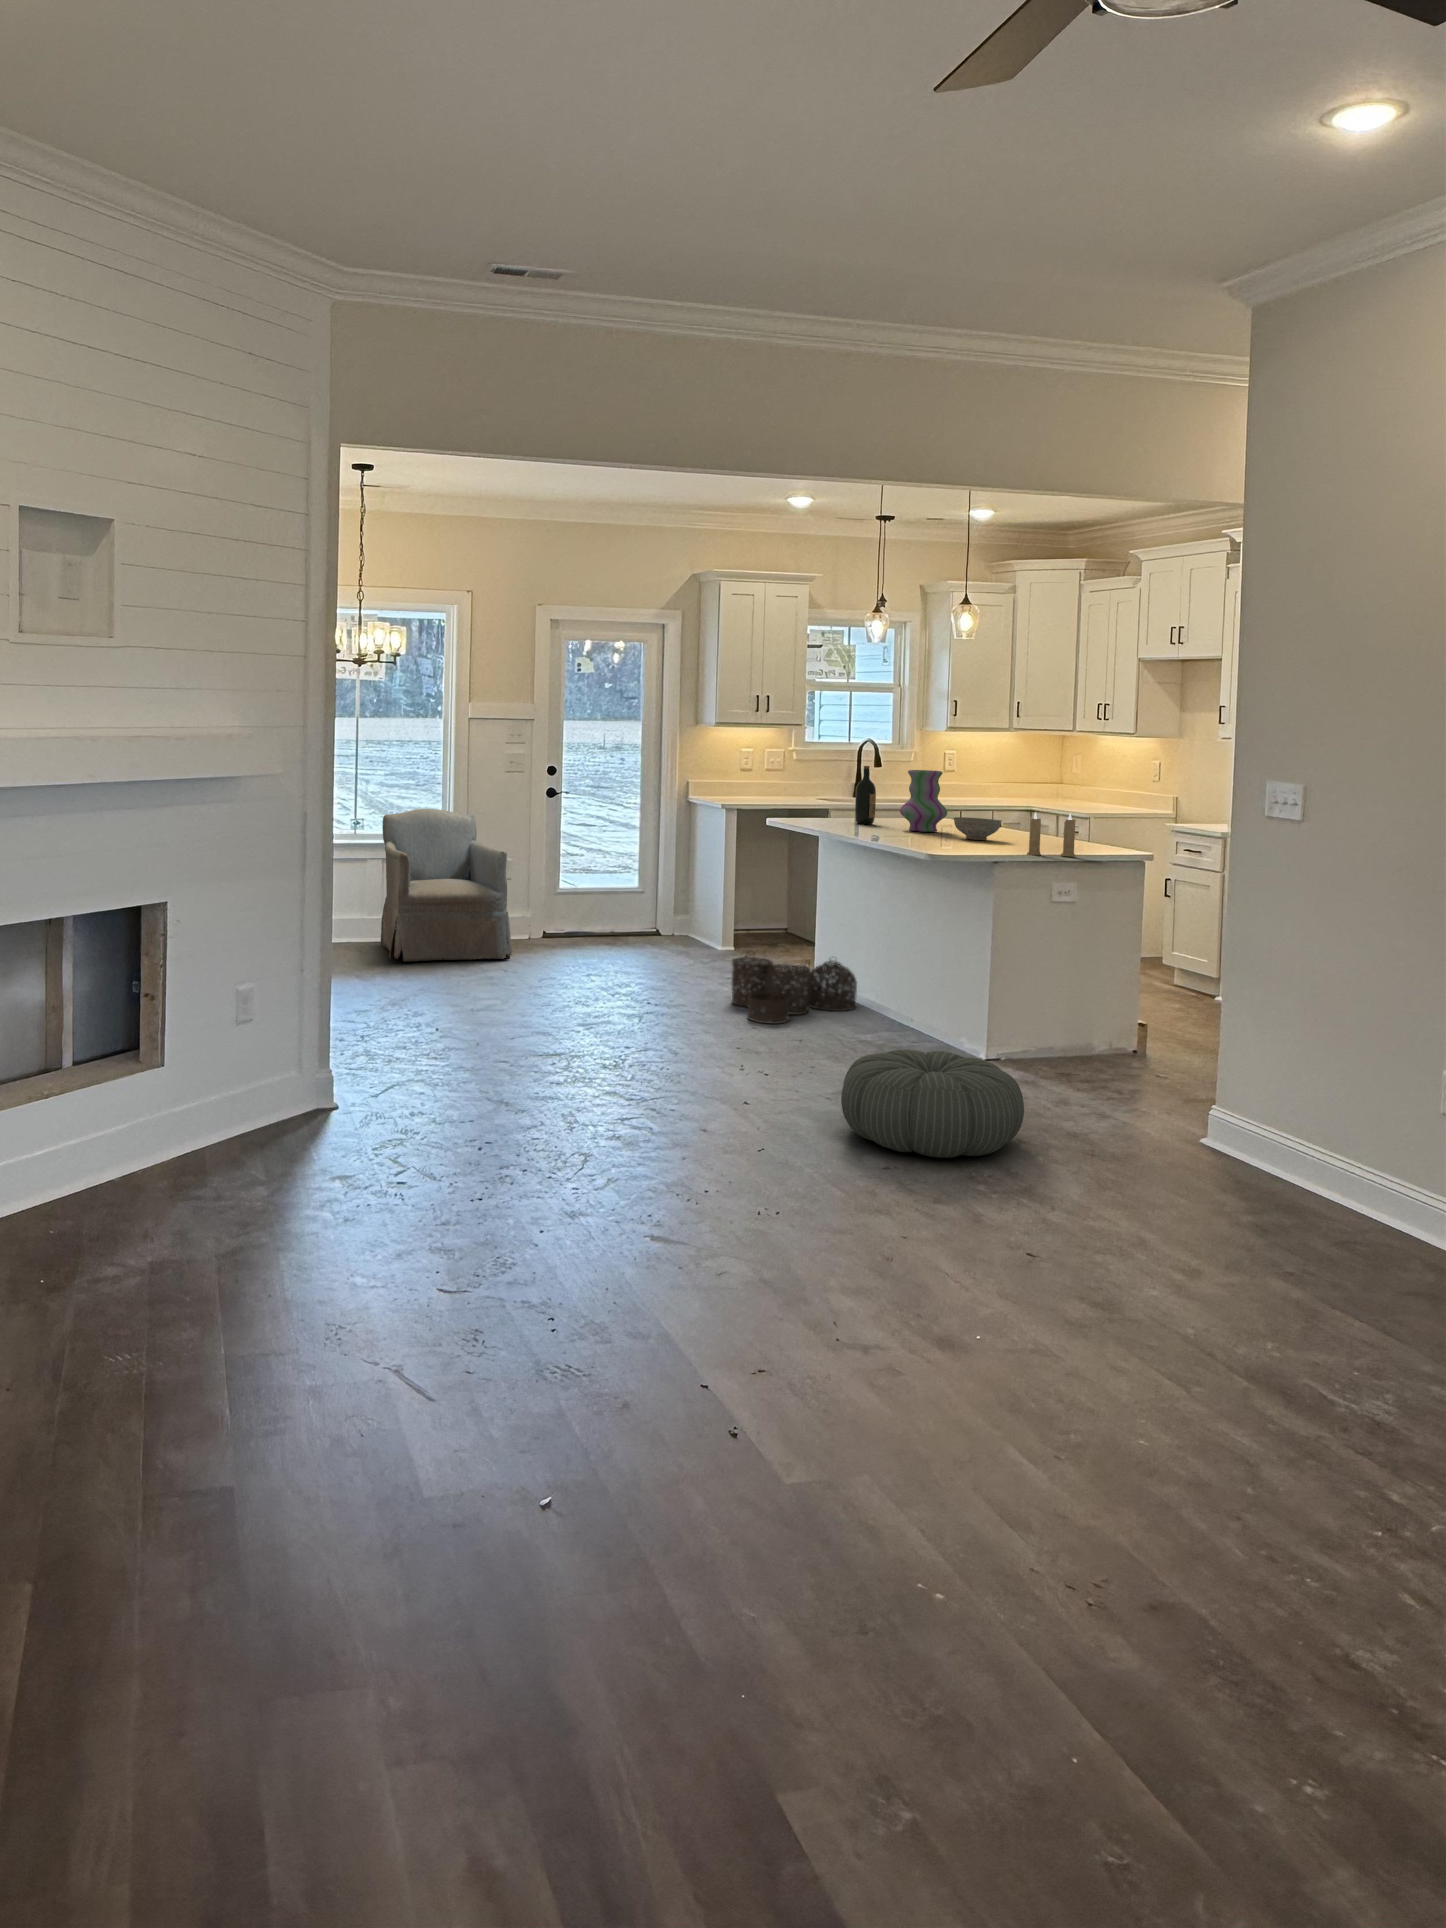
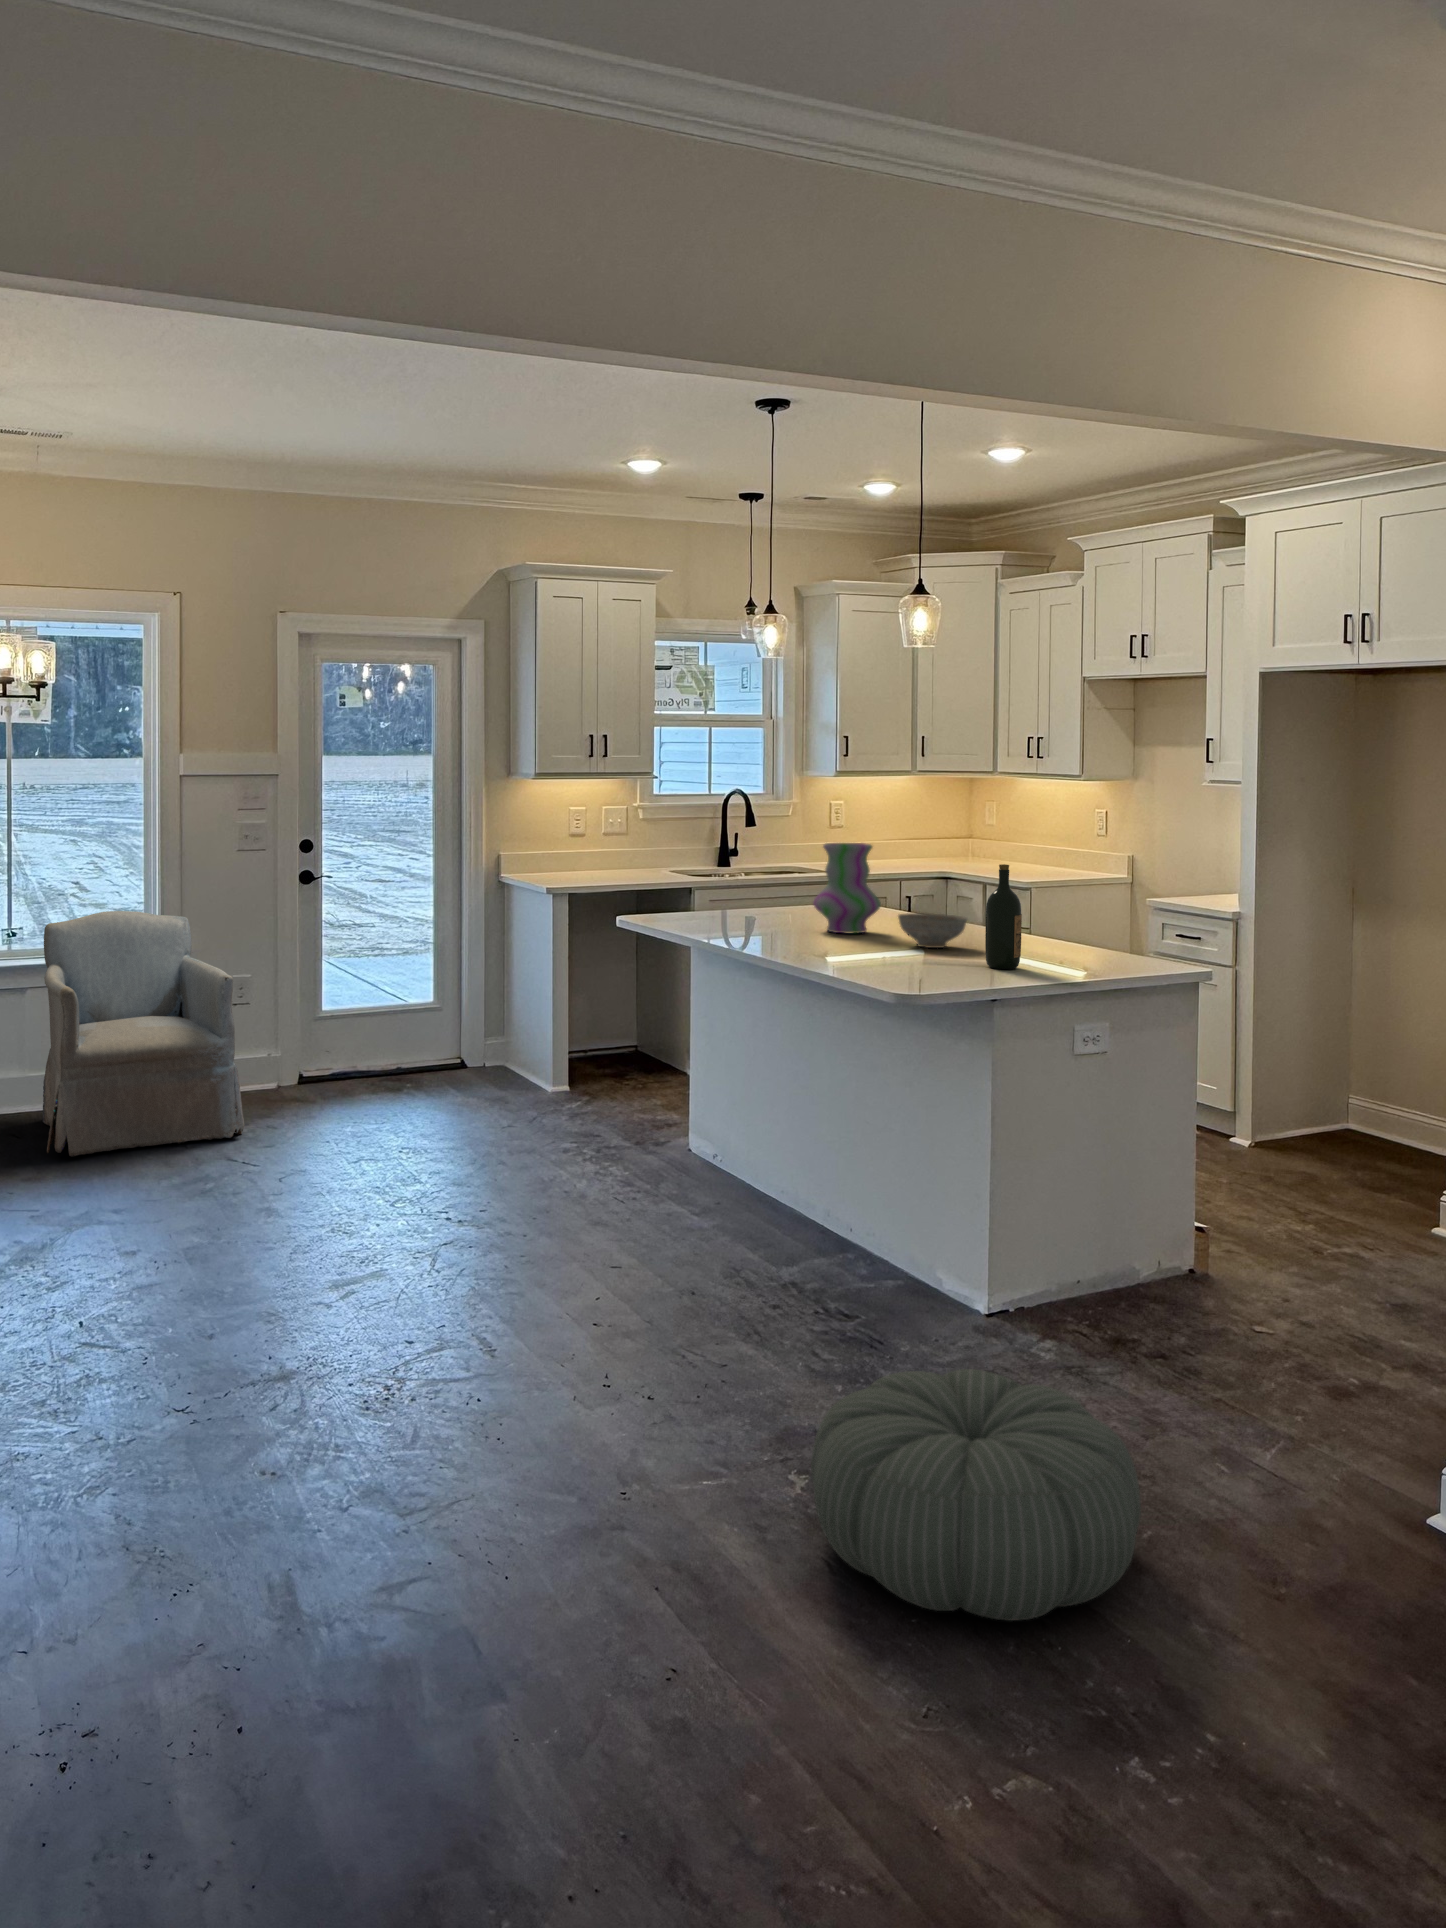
wine bottle: present [855,766,876,824] -> present [985,864,1022,969]
candle: present [1027,812,1076,857] -> none [1028,912,1101,981]
woven basket: present [732,955,857,1024] -> none [577,1122,763,1250]

